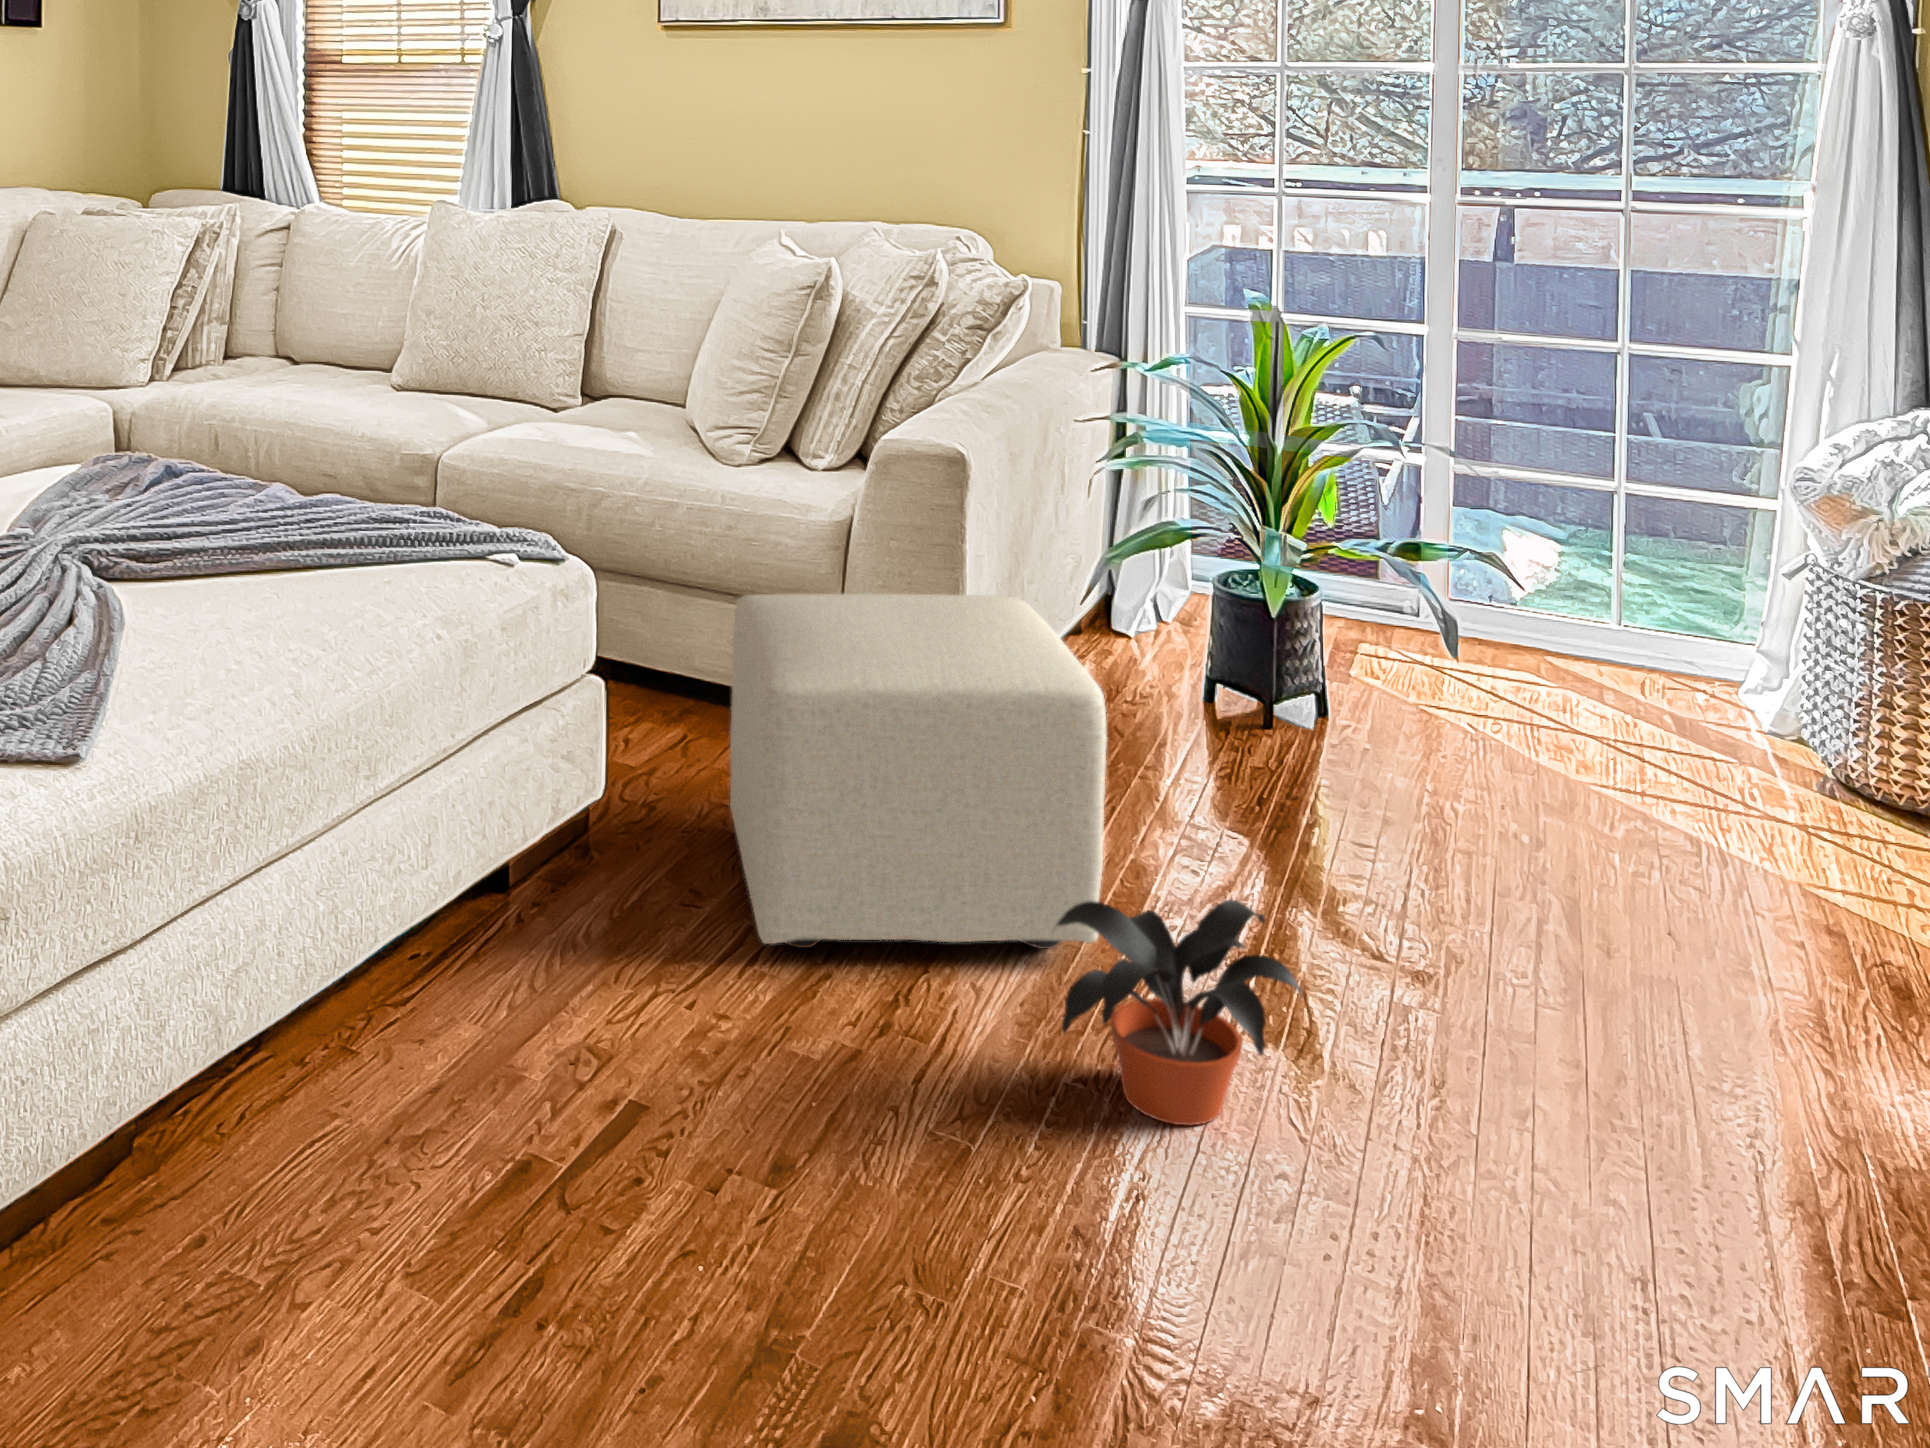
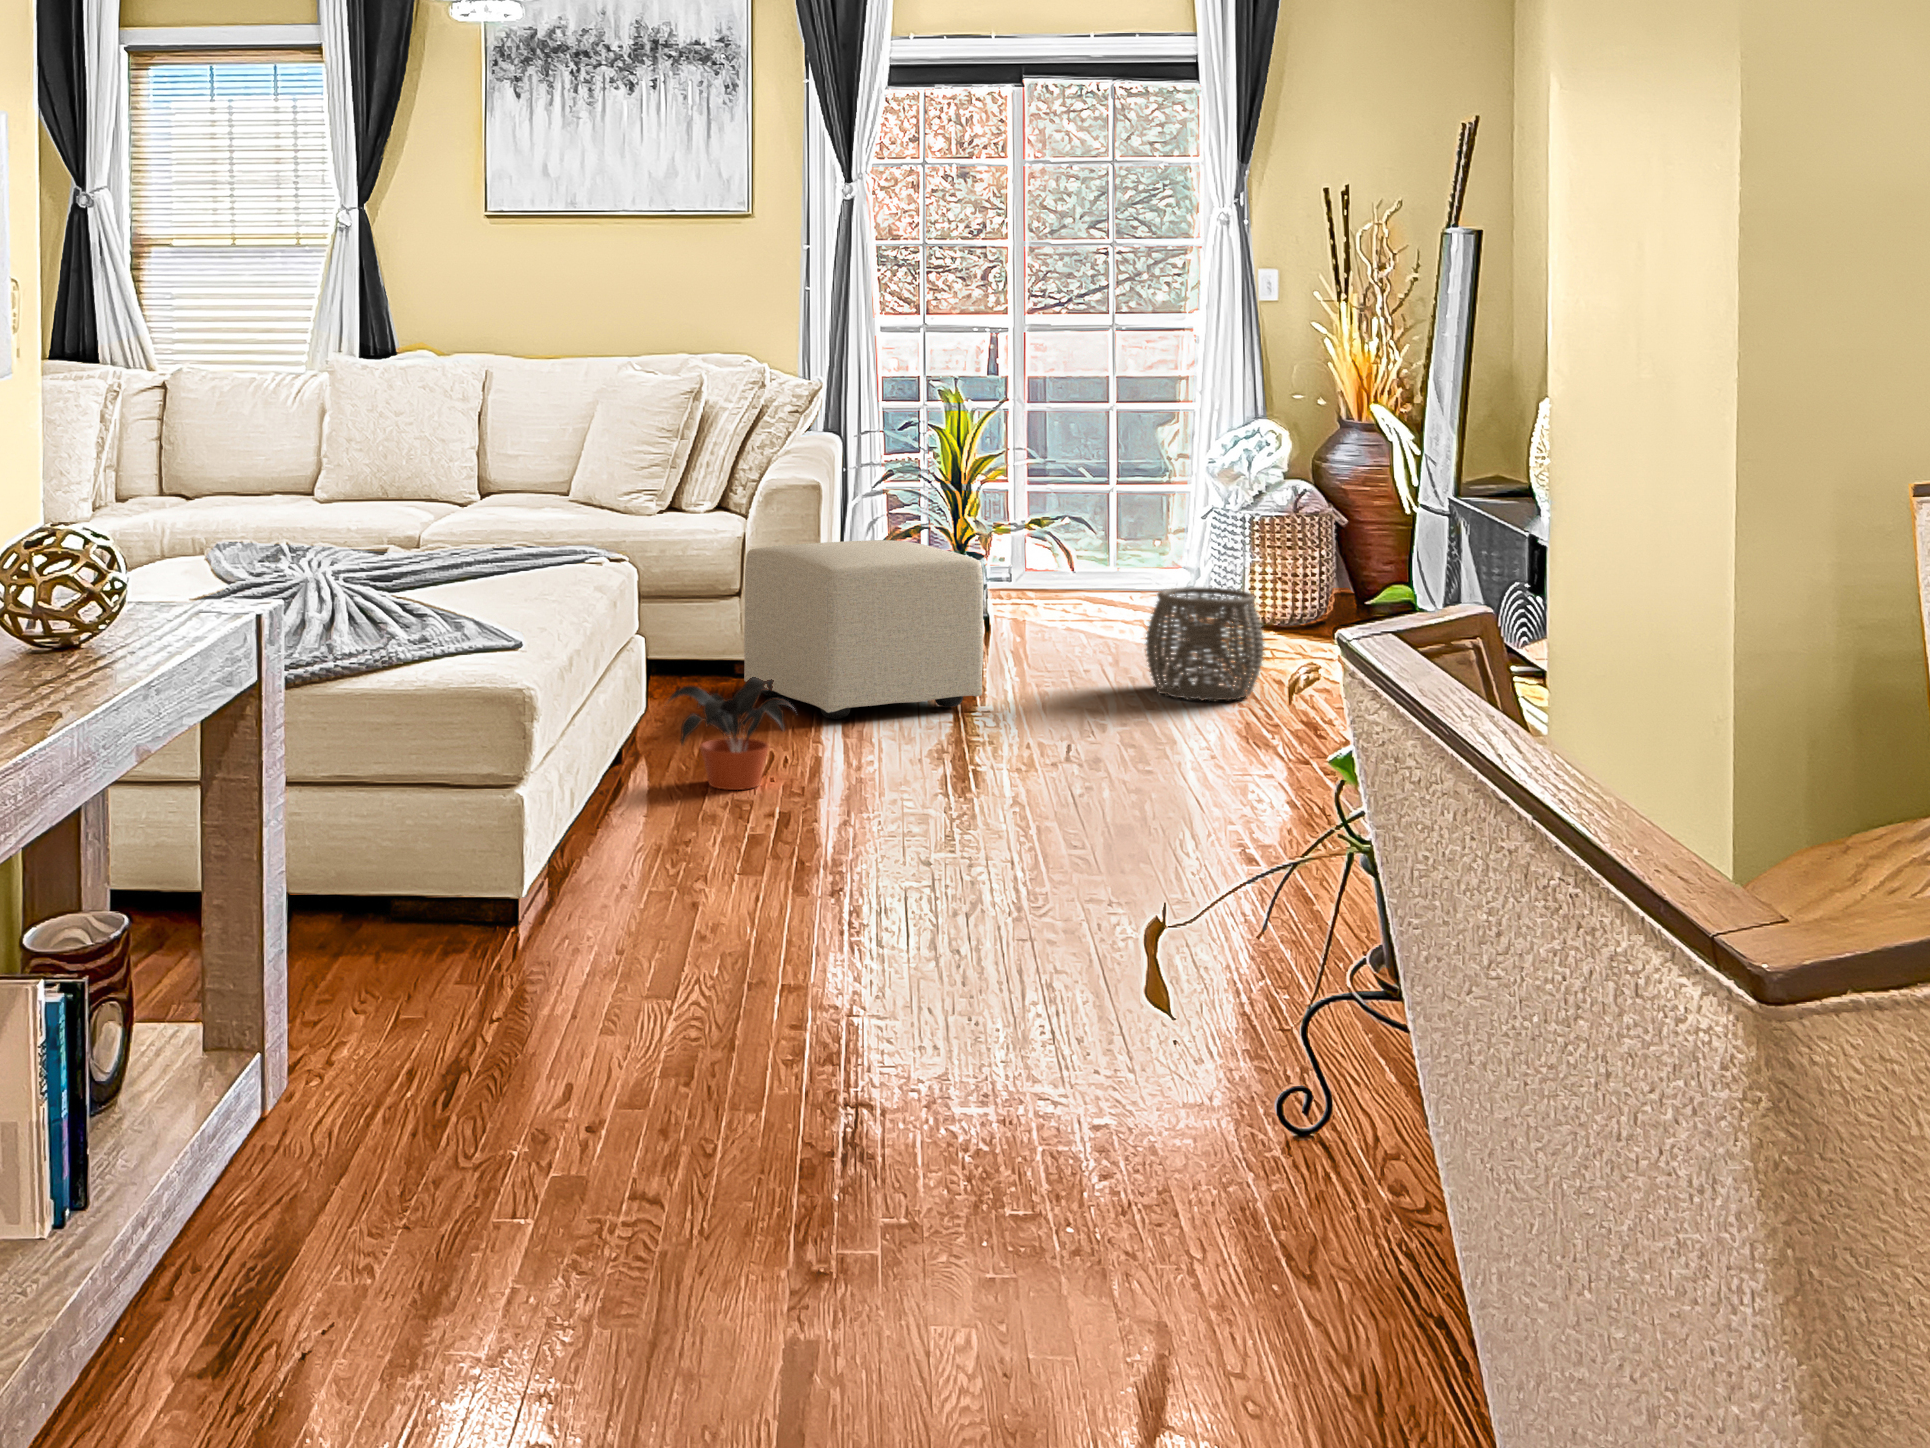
woven basket: none [1484,769,1765,1052] -> present [1146,587,1264,701]
potted plant: present [1051,900,1302,1126] -> present [669,677,794,790]

